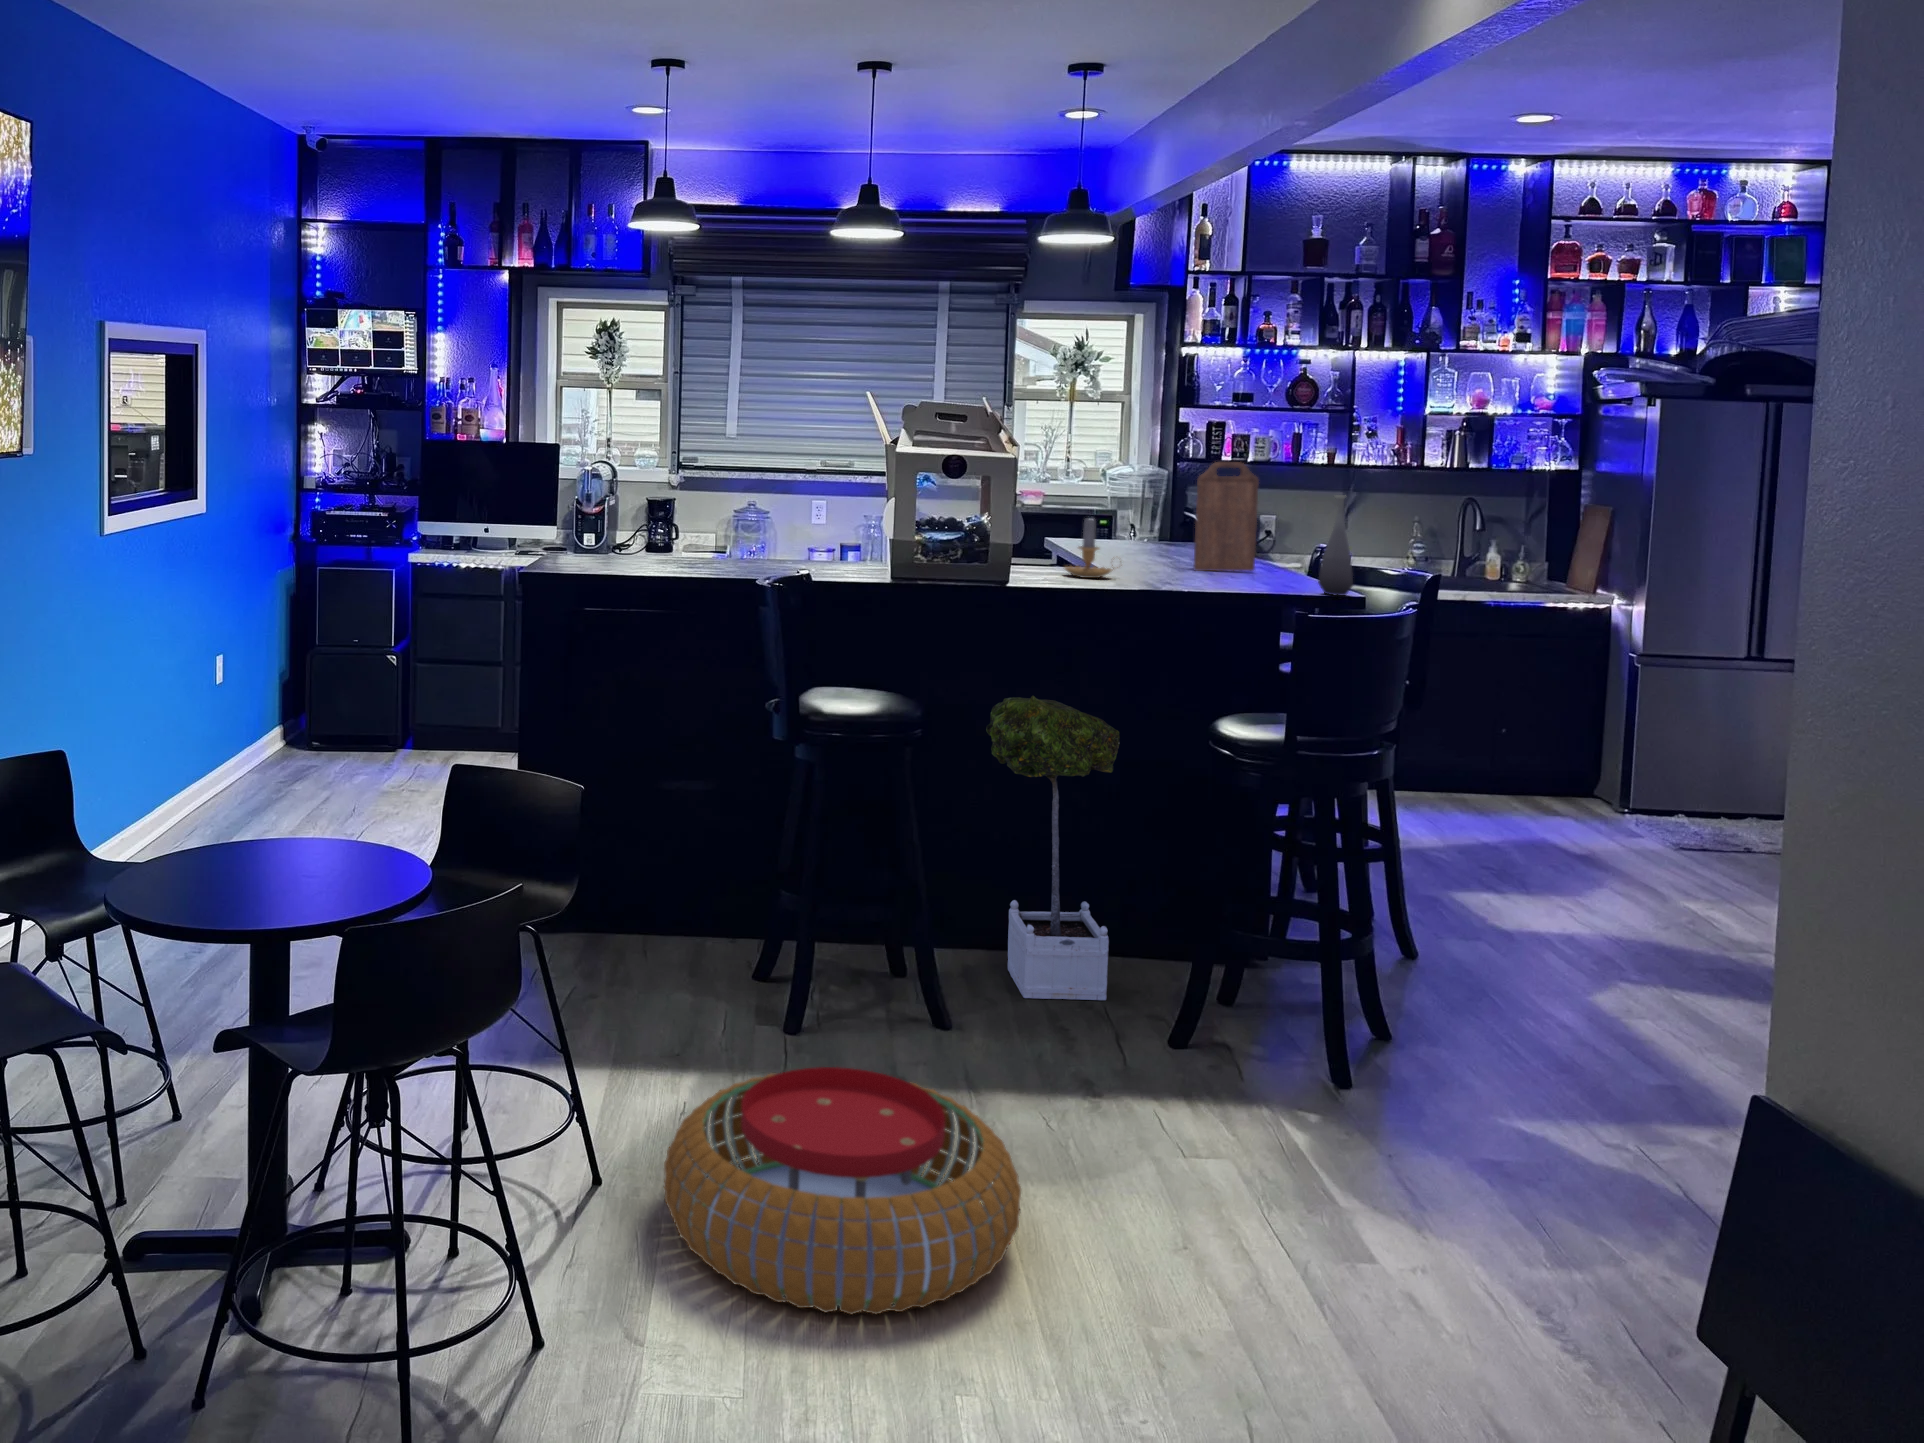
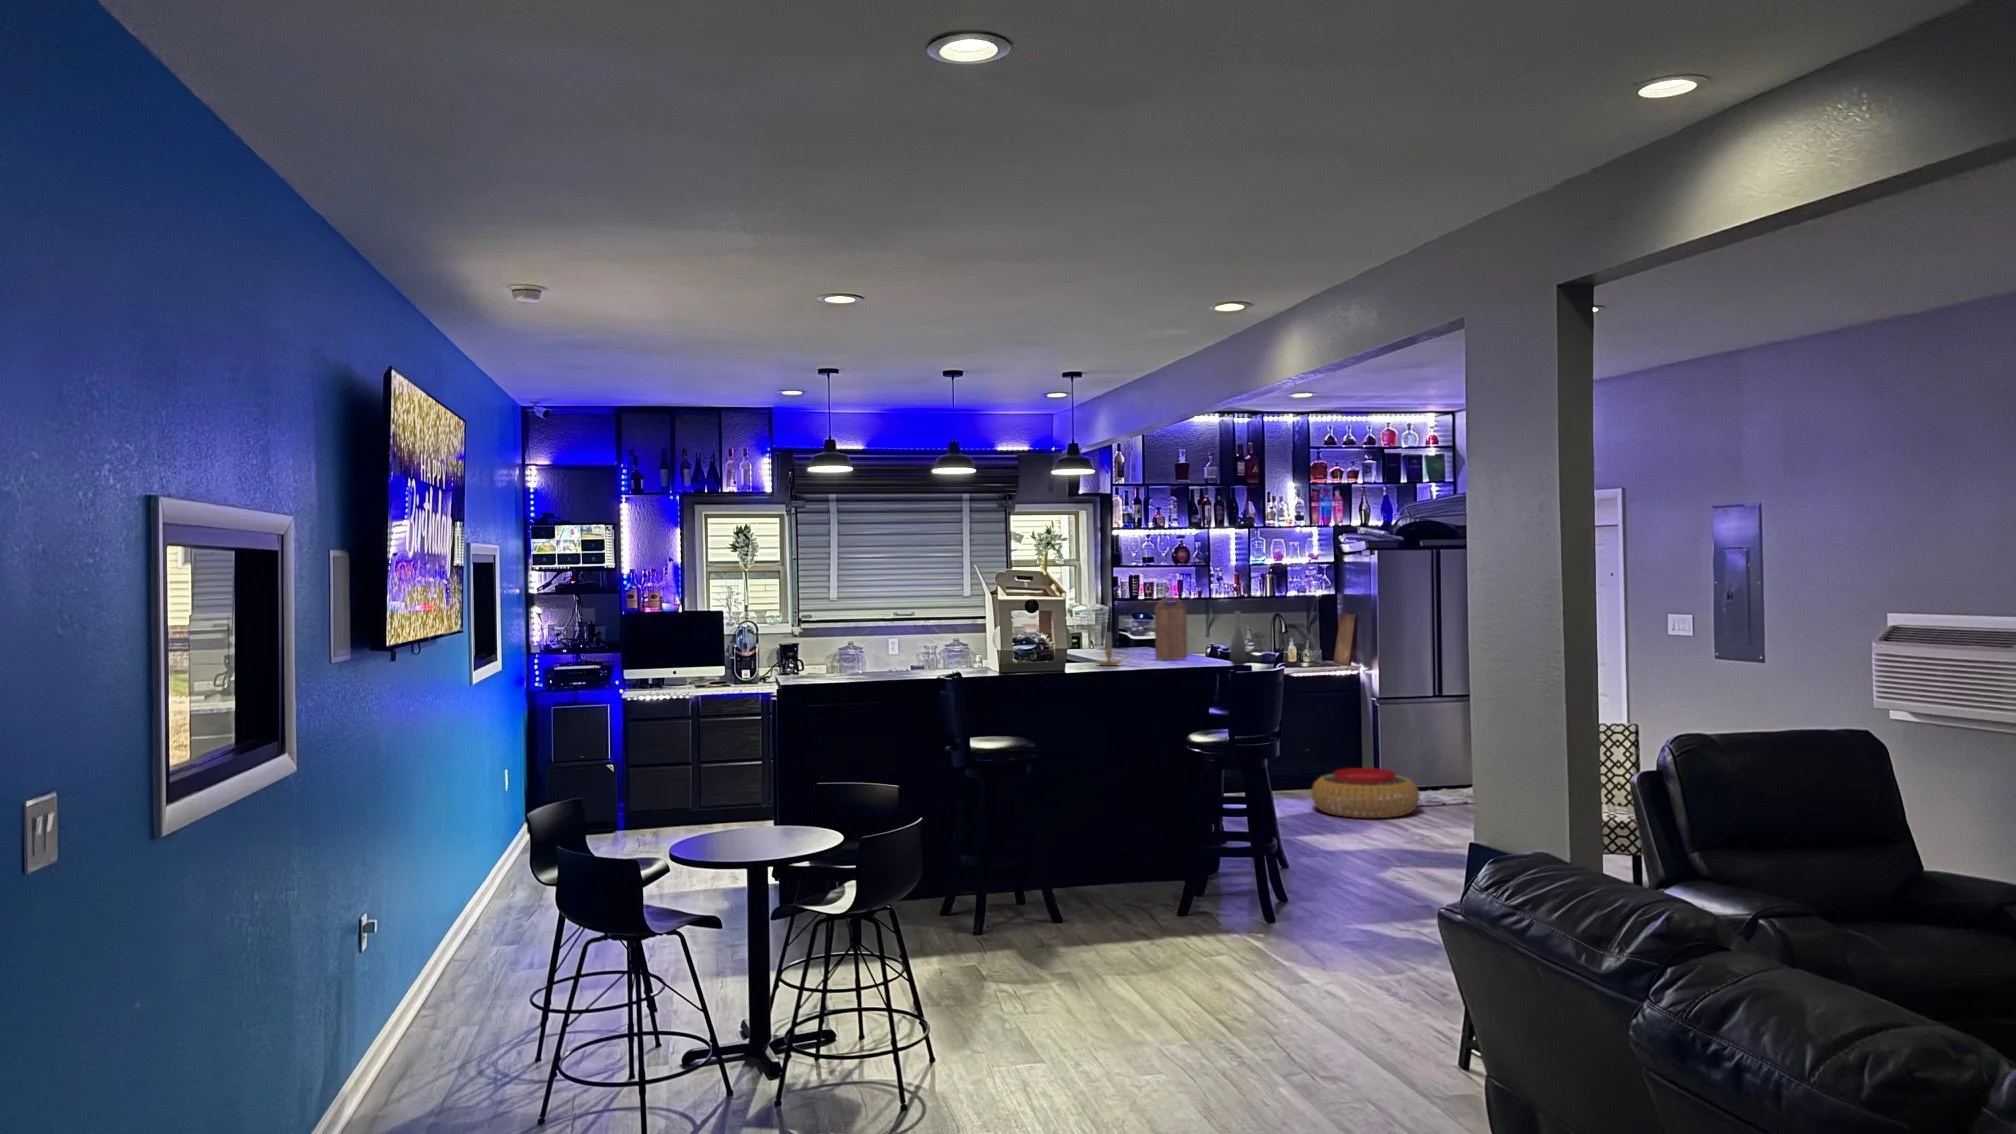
potted tree: present [986,696,1120,1000] -> none [1062,733,1139,906]
pouf: present [664,1067,1021,1314] -> present [1311,768,1419,818]

